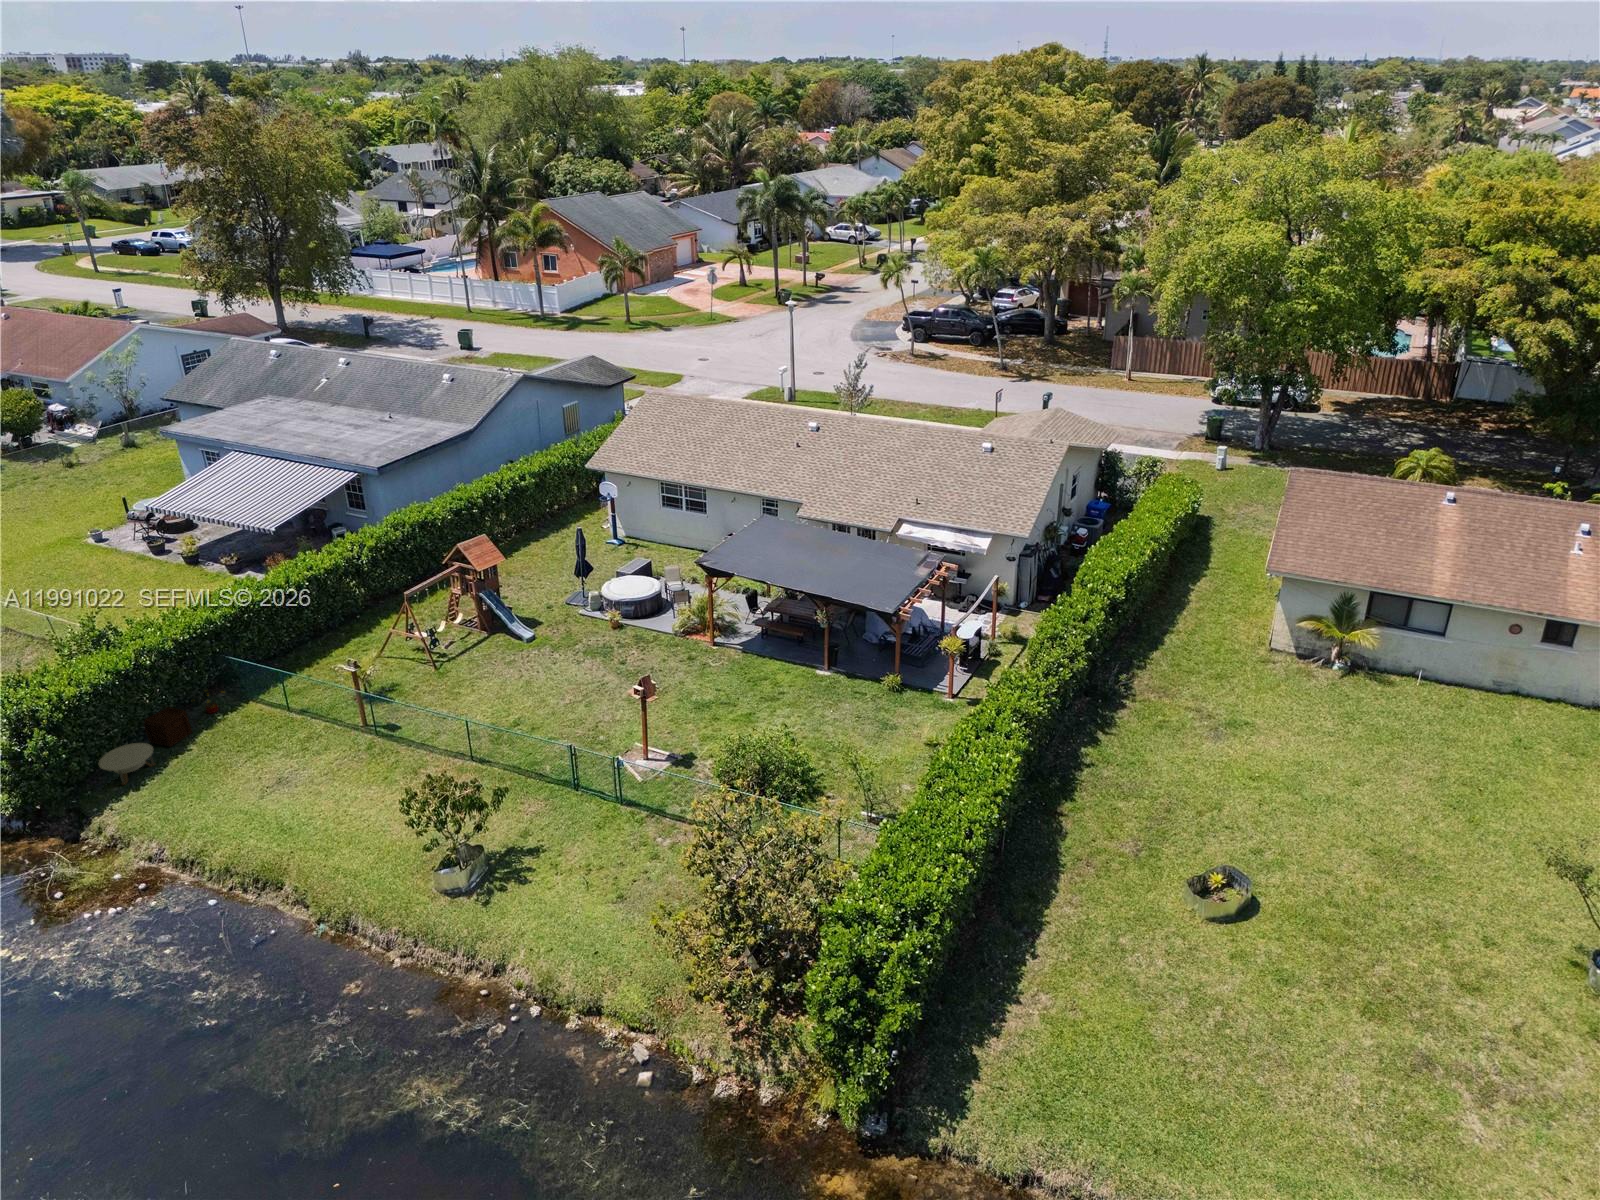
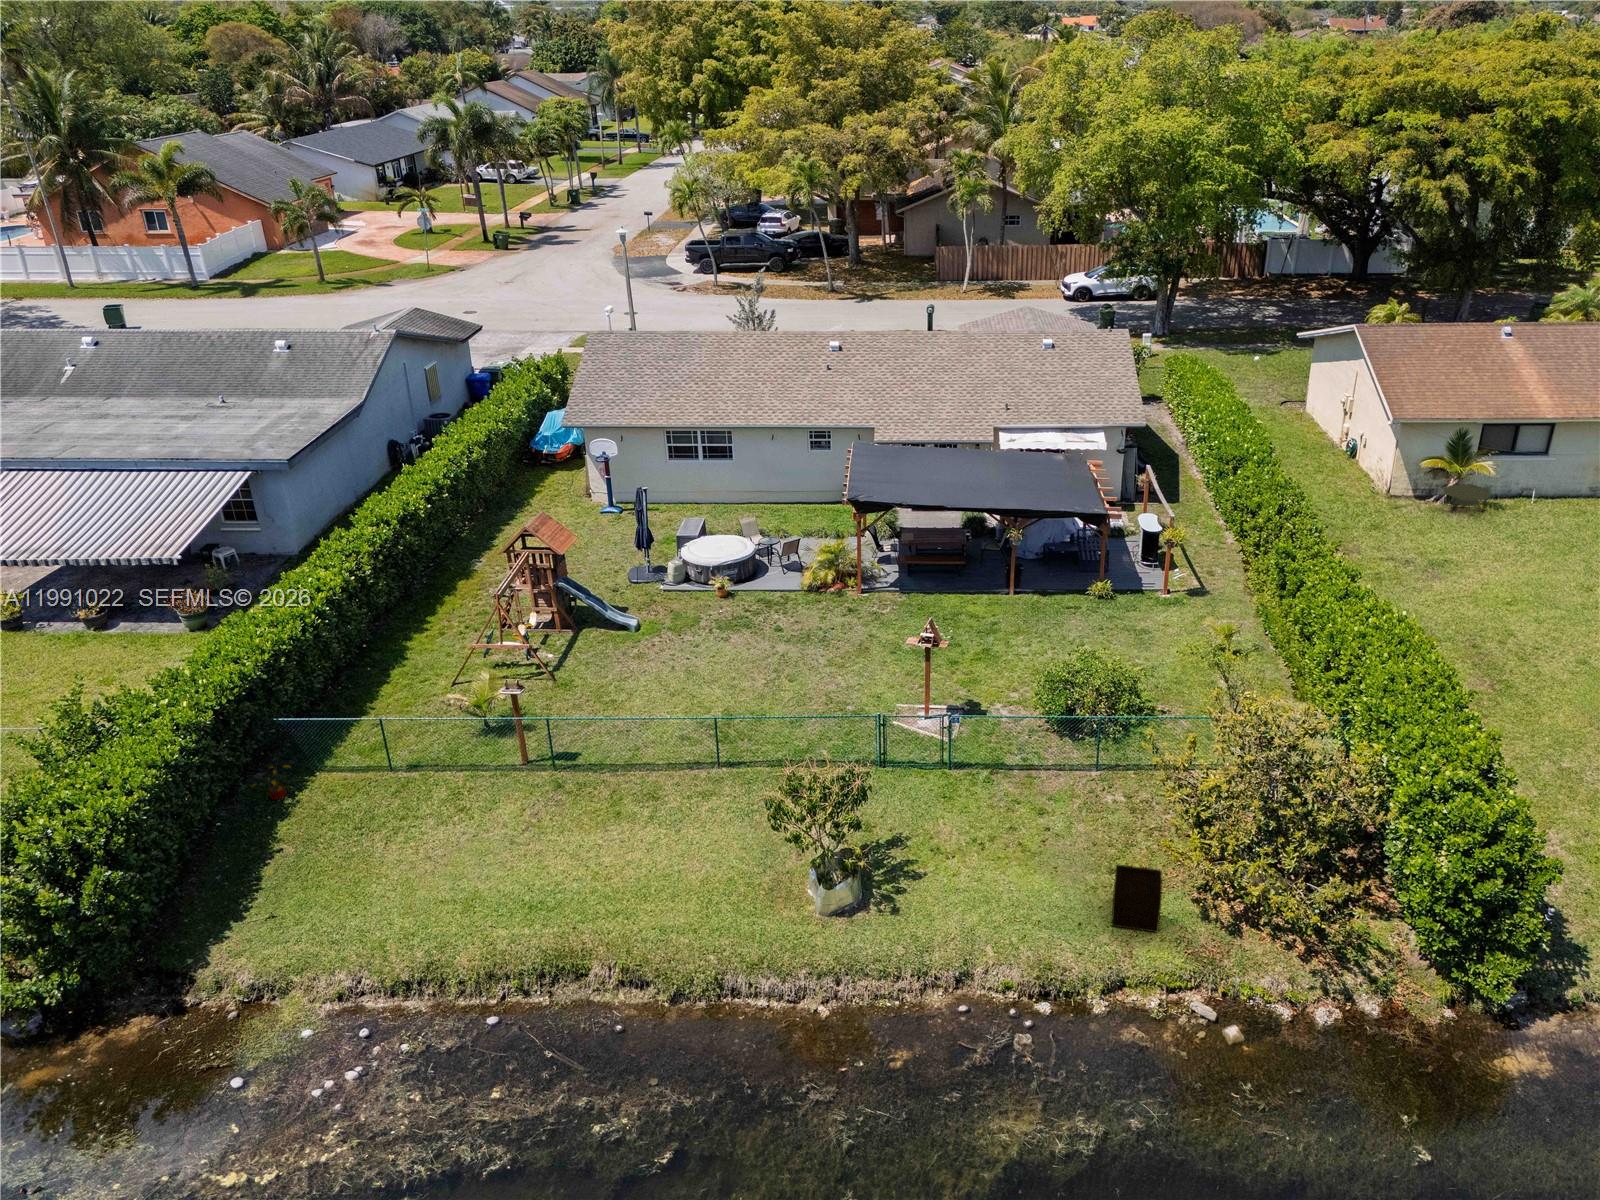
wooden crate: present [144,707,192,747] -> present [1112,865,1162,932]
round table: present [99,743,155,785] -> present [1443,485,1491,513]

